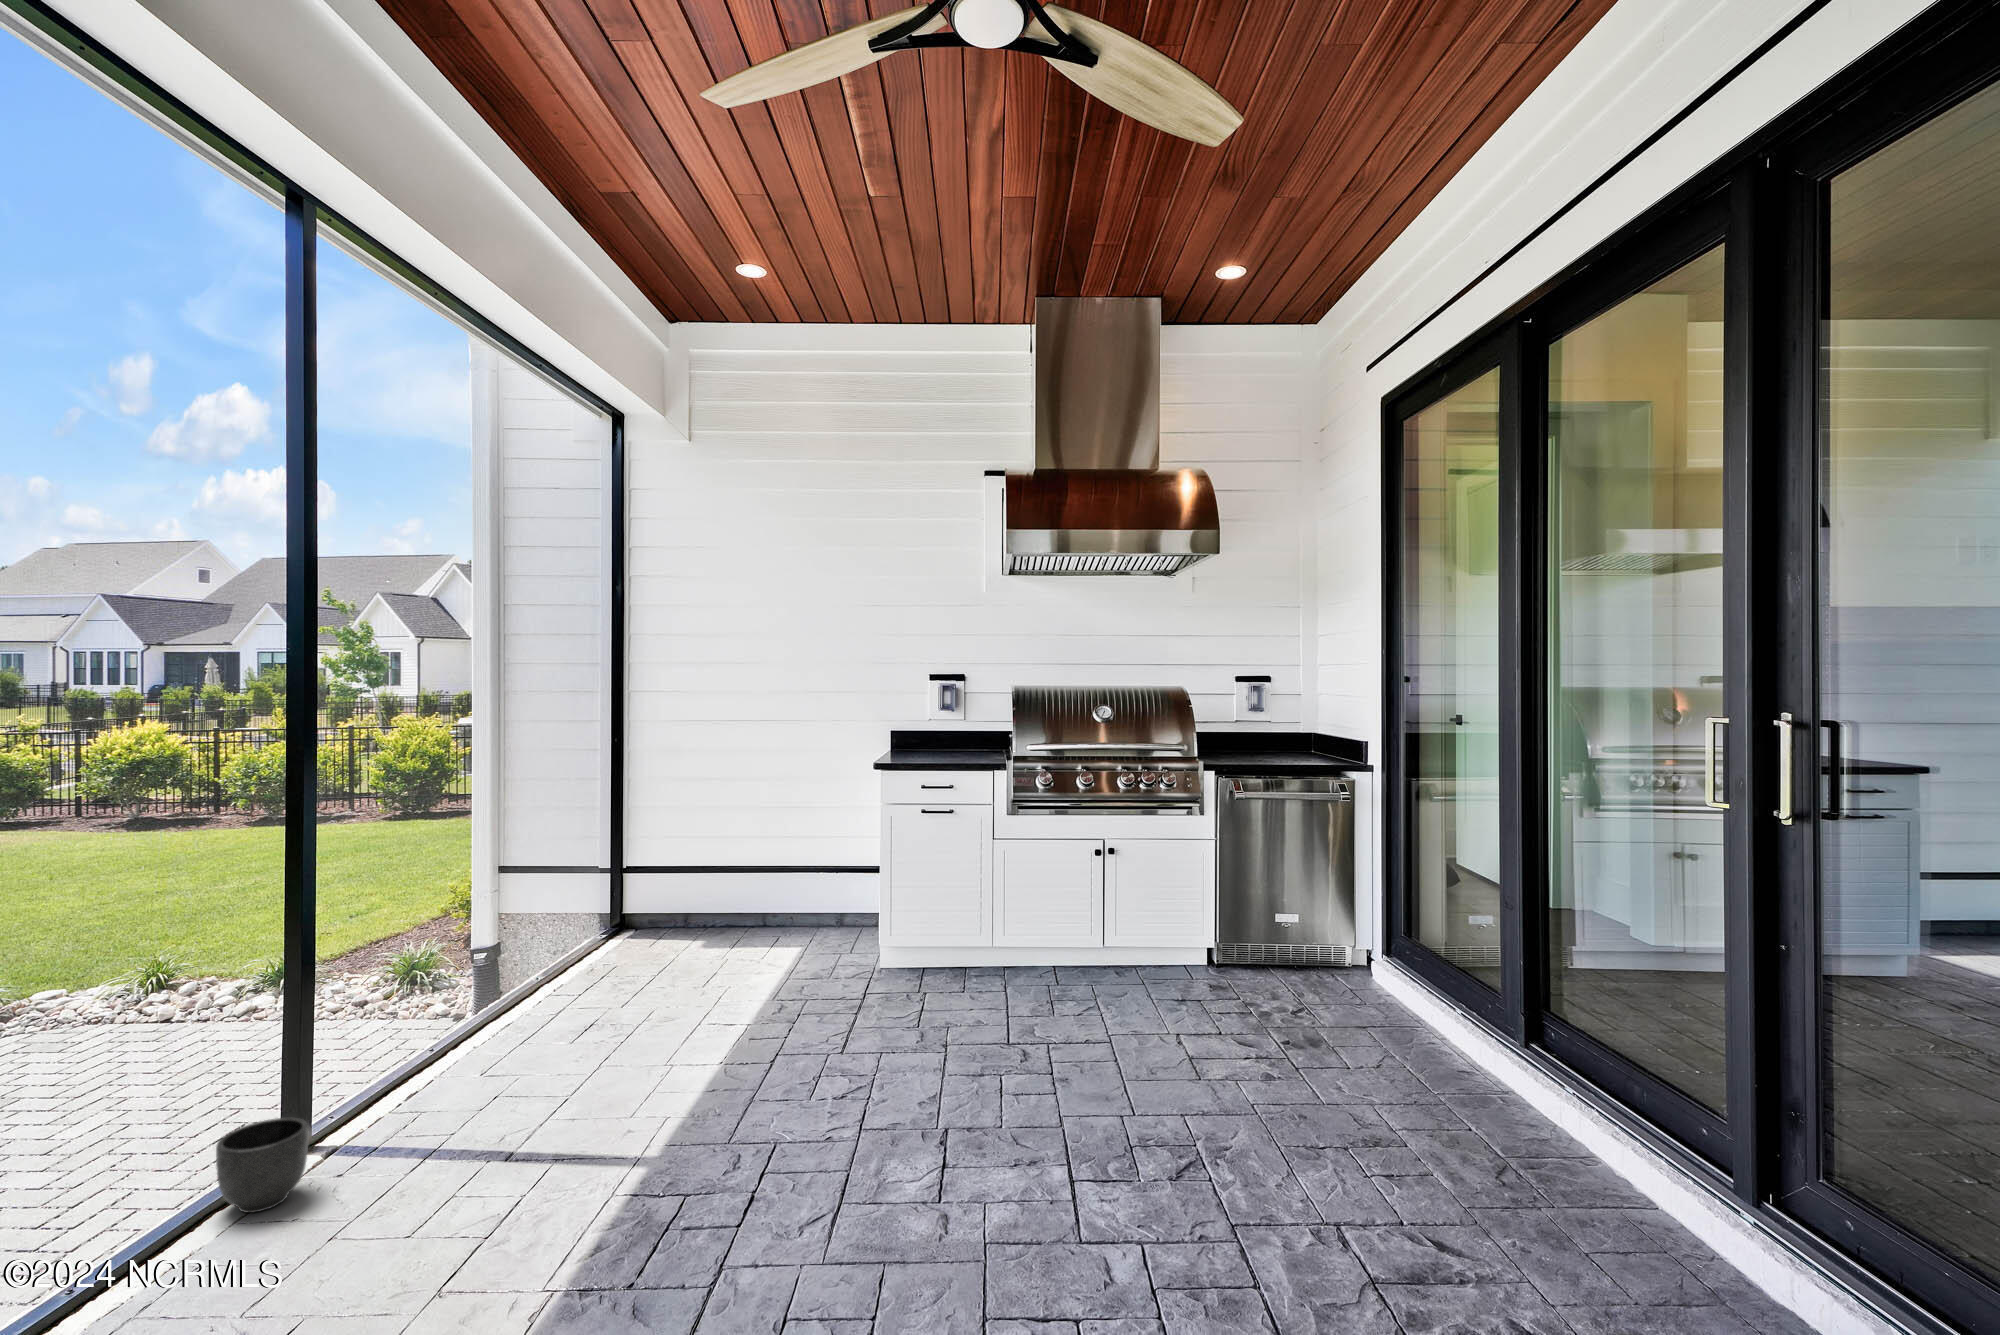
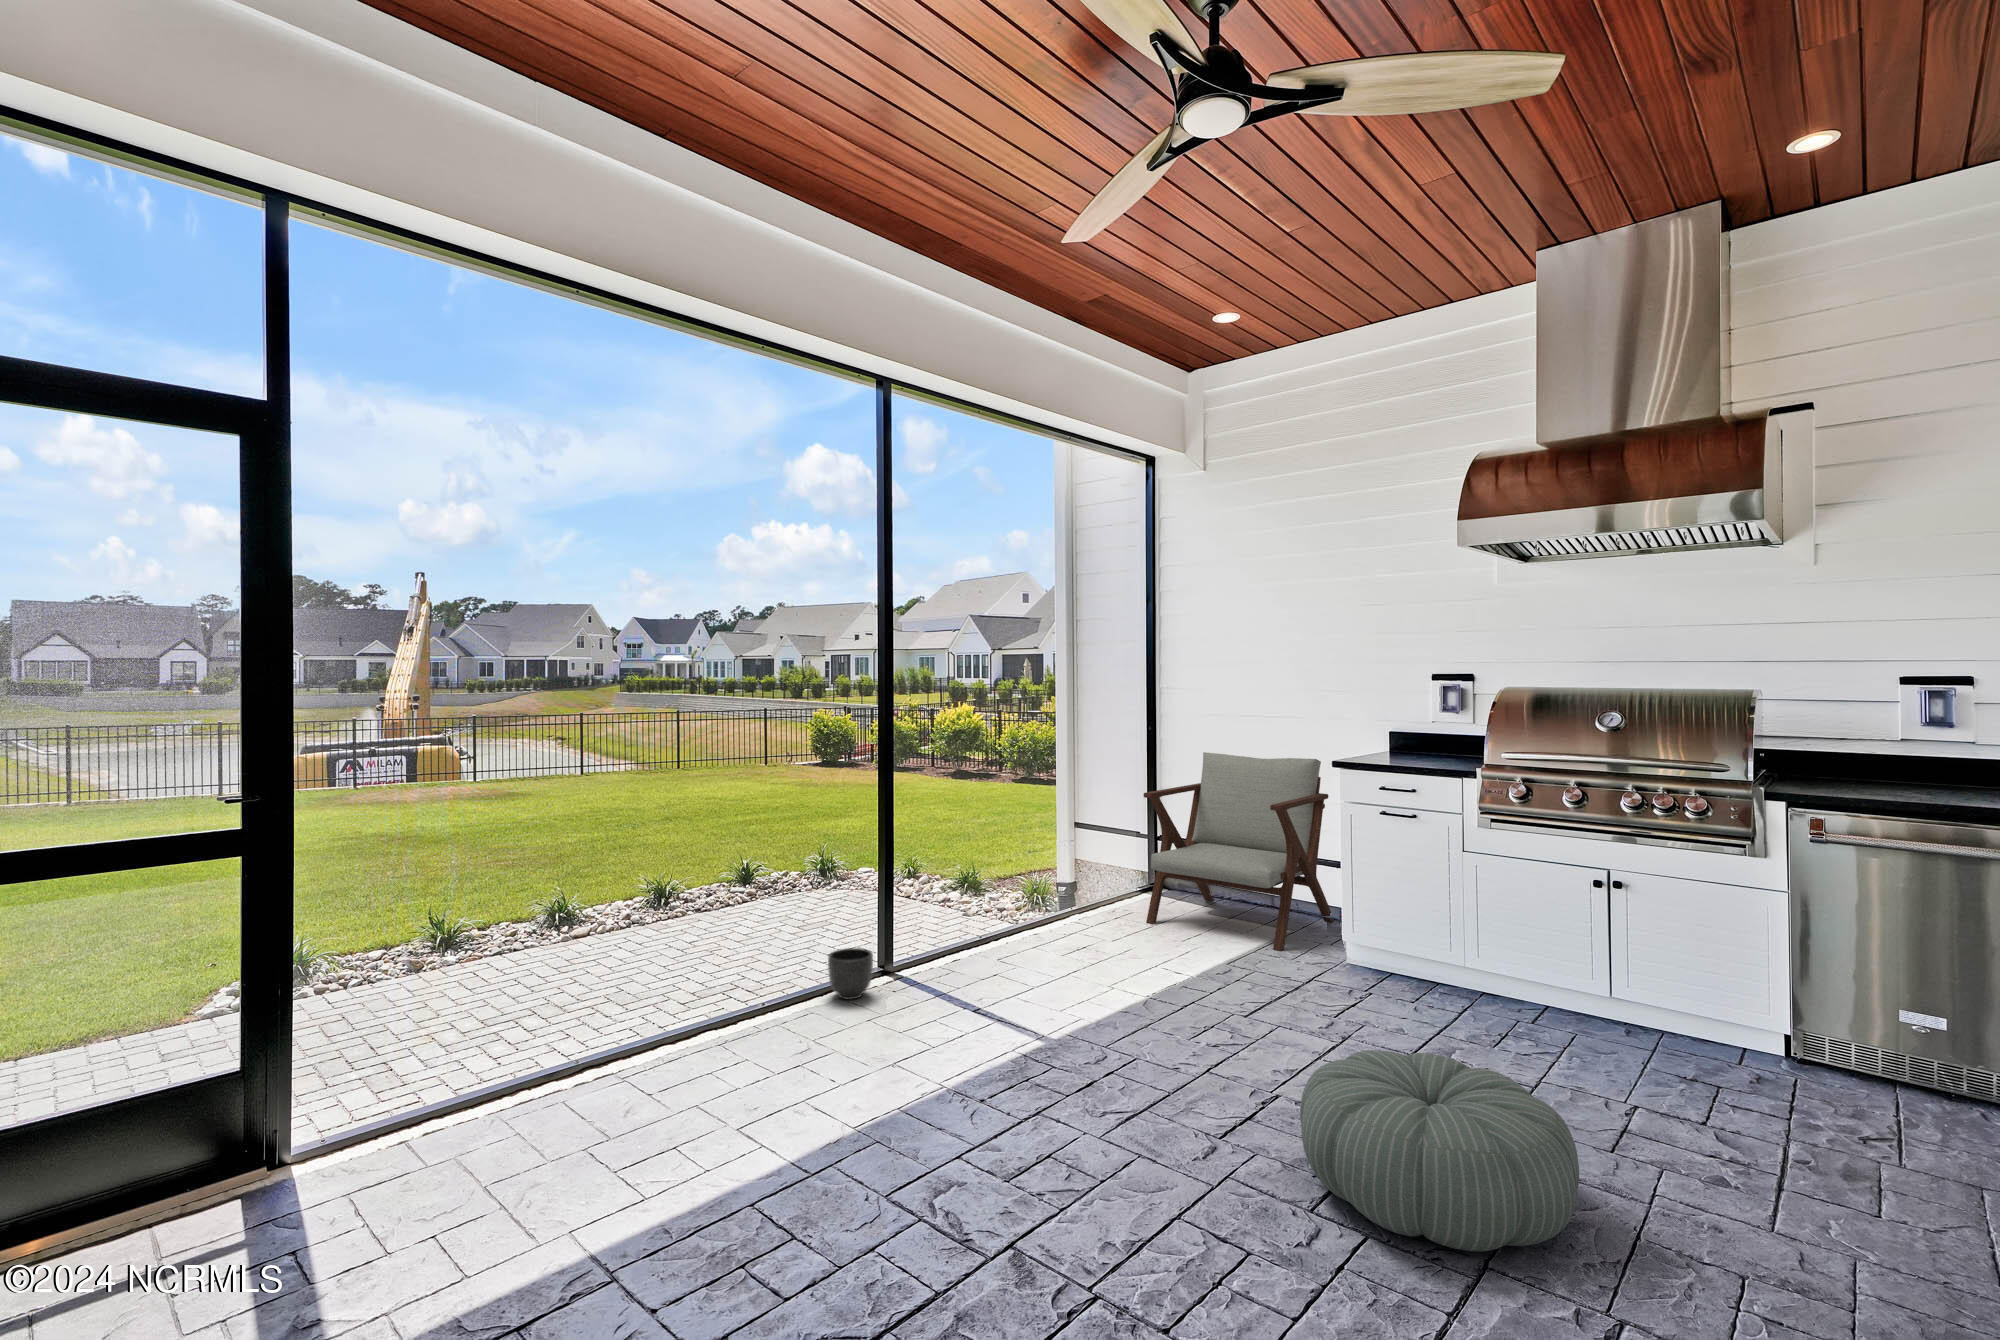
lounge chair: none [634,757,837,978] -> present [1144,752,1334,951]
pouf: none [1027,1045,1281,1233] -> present [1300,1050,1579,1252]

